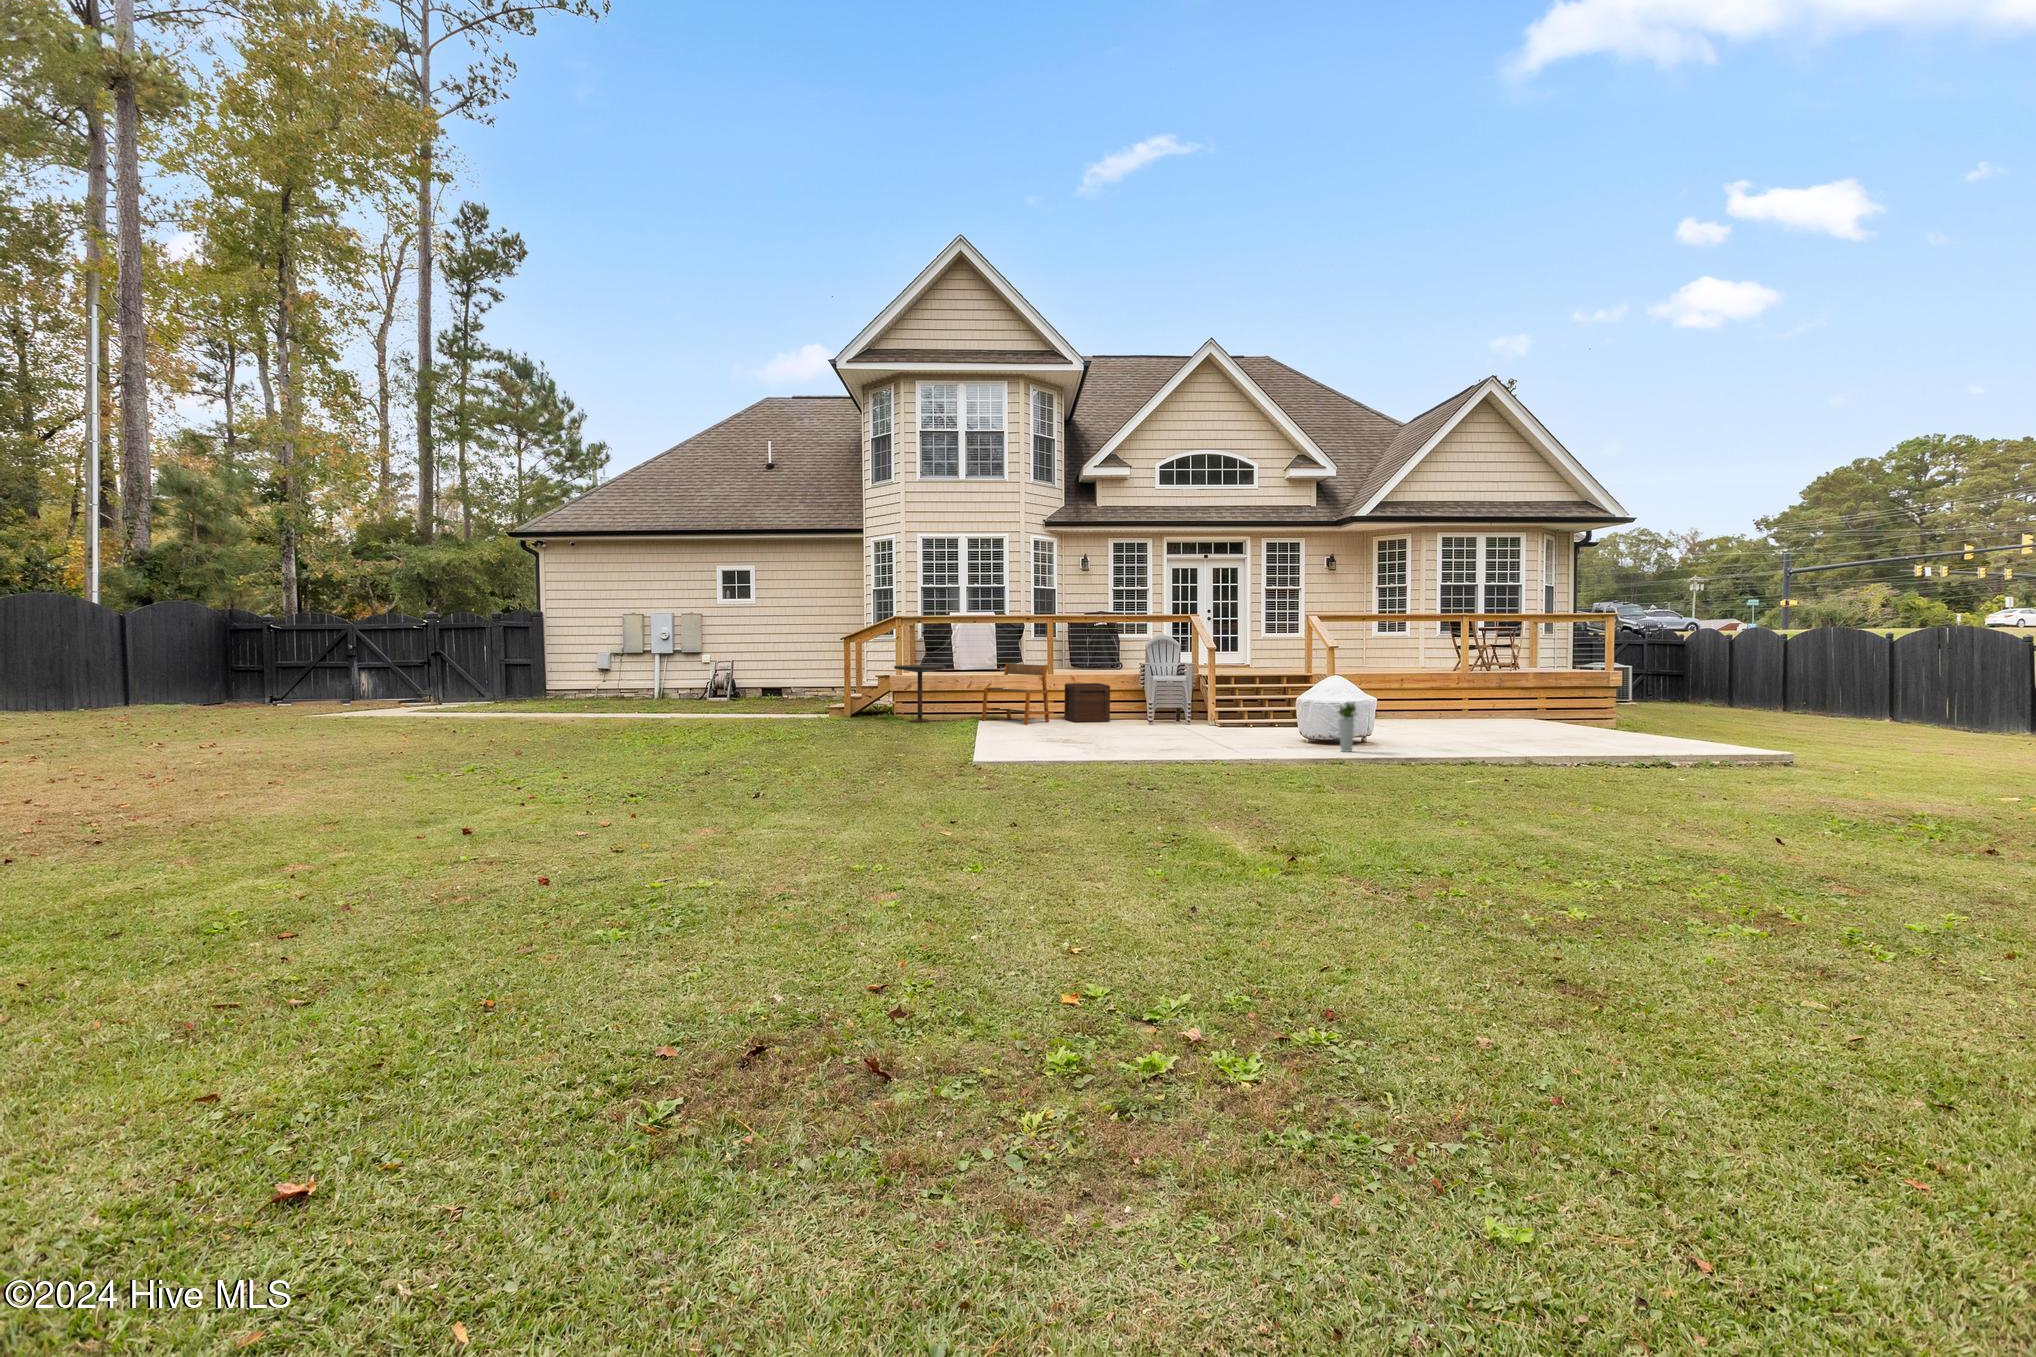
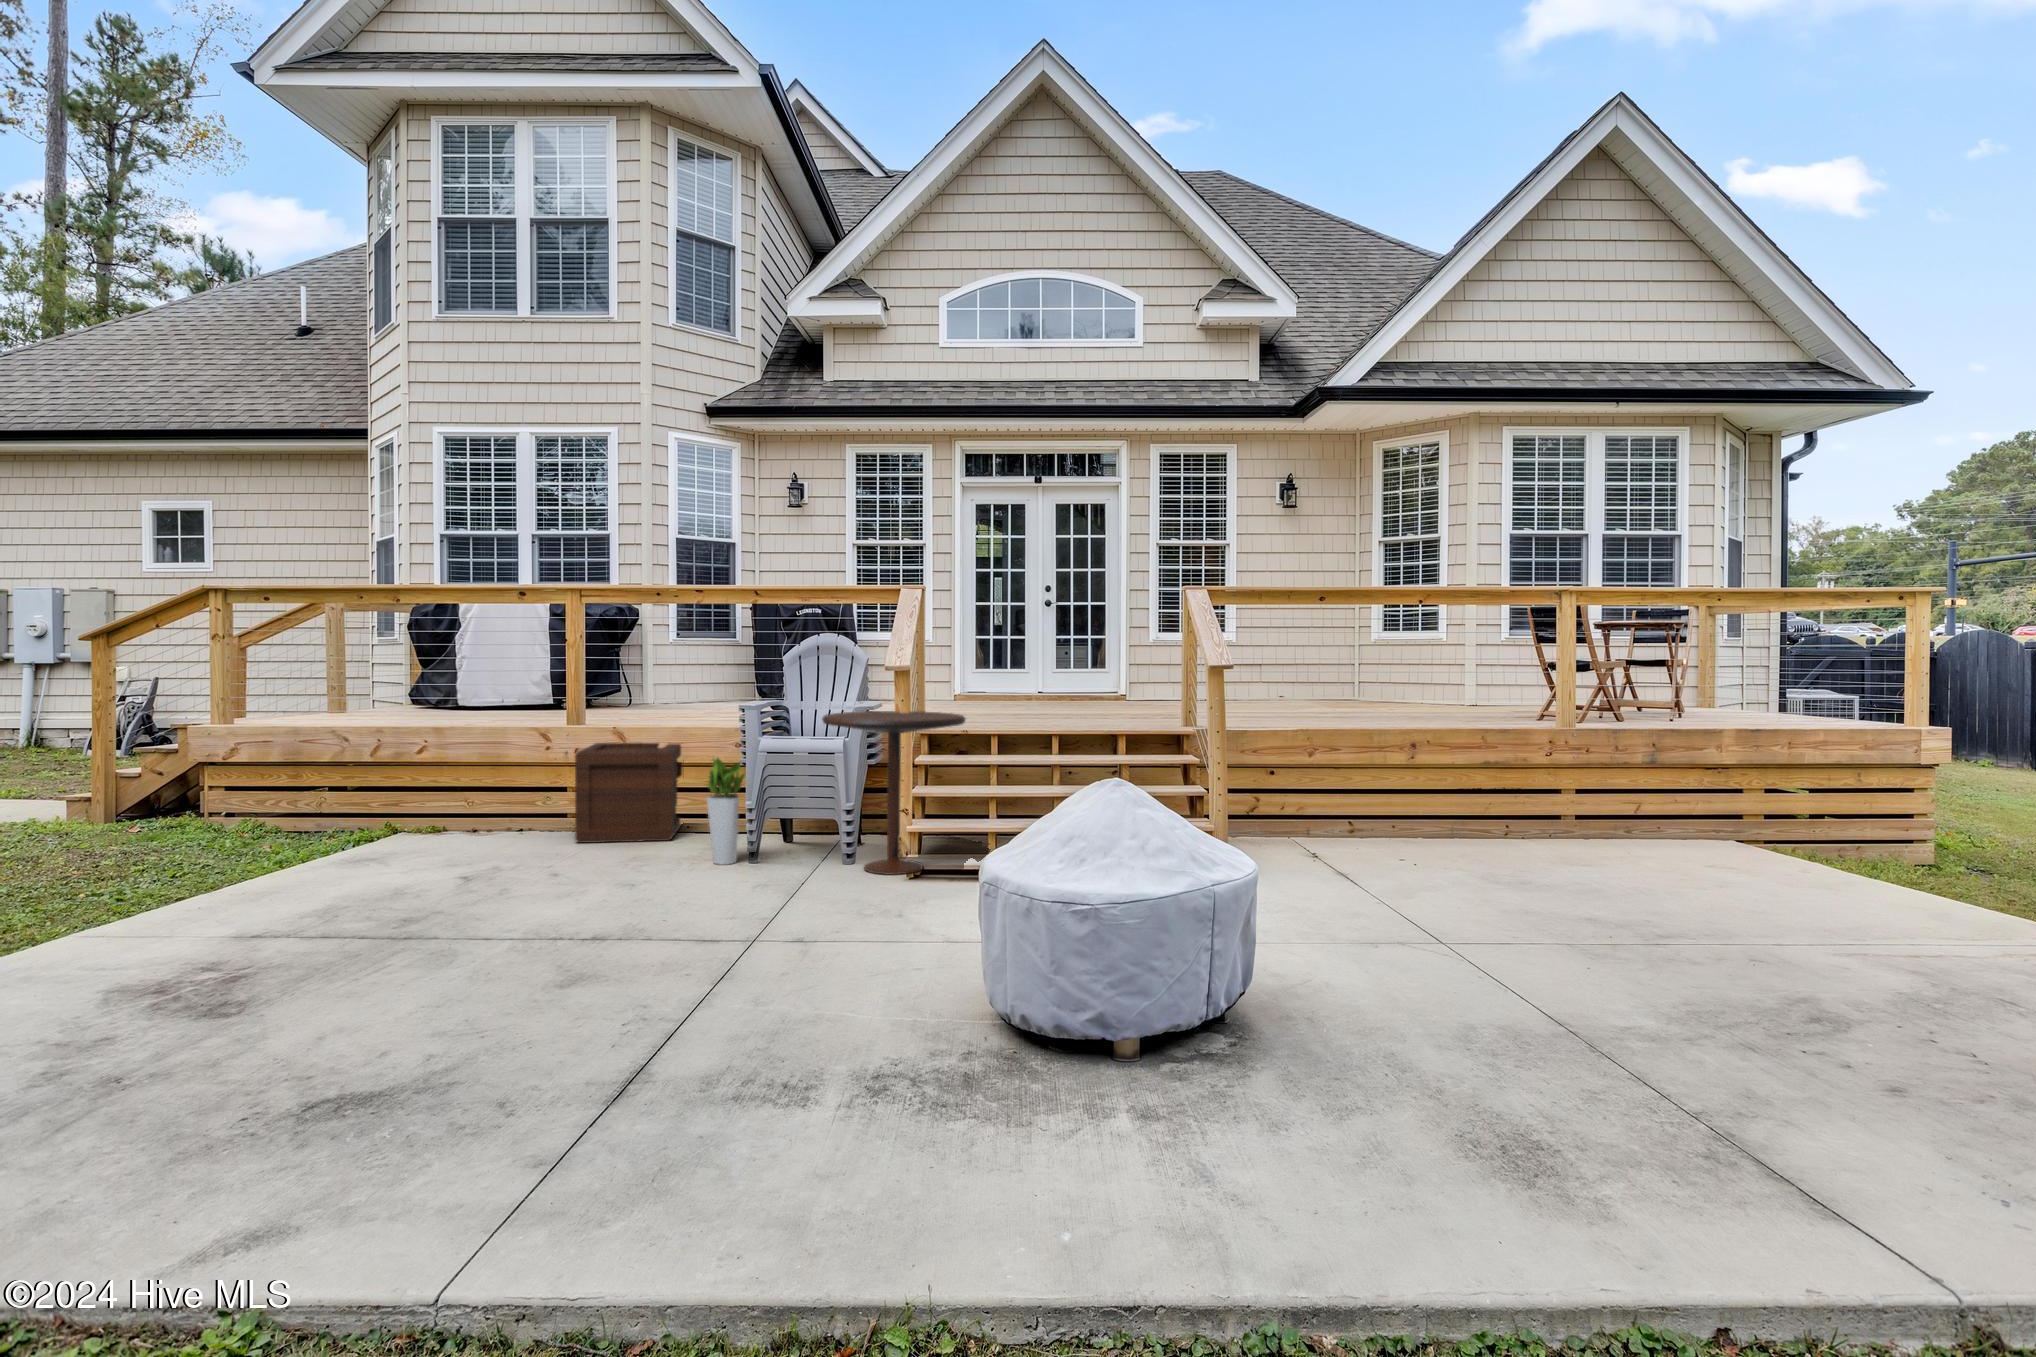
bench: present [982,663,1050,725] -> none [378,693,520,854]
pedestal table: present [894,665,946,722] -> present [822,711,966,875]
planter: present [1338,703,1356,752] -> present [706,757,745,865]

